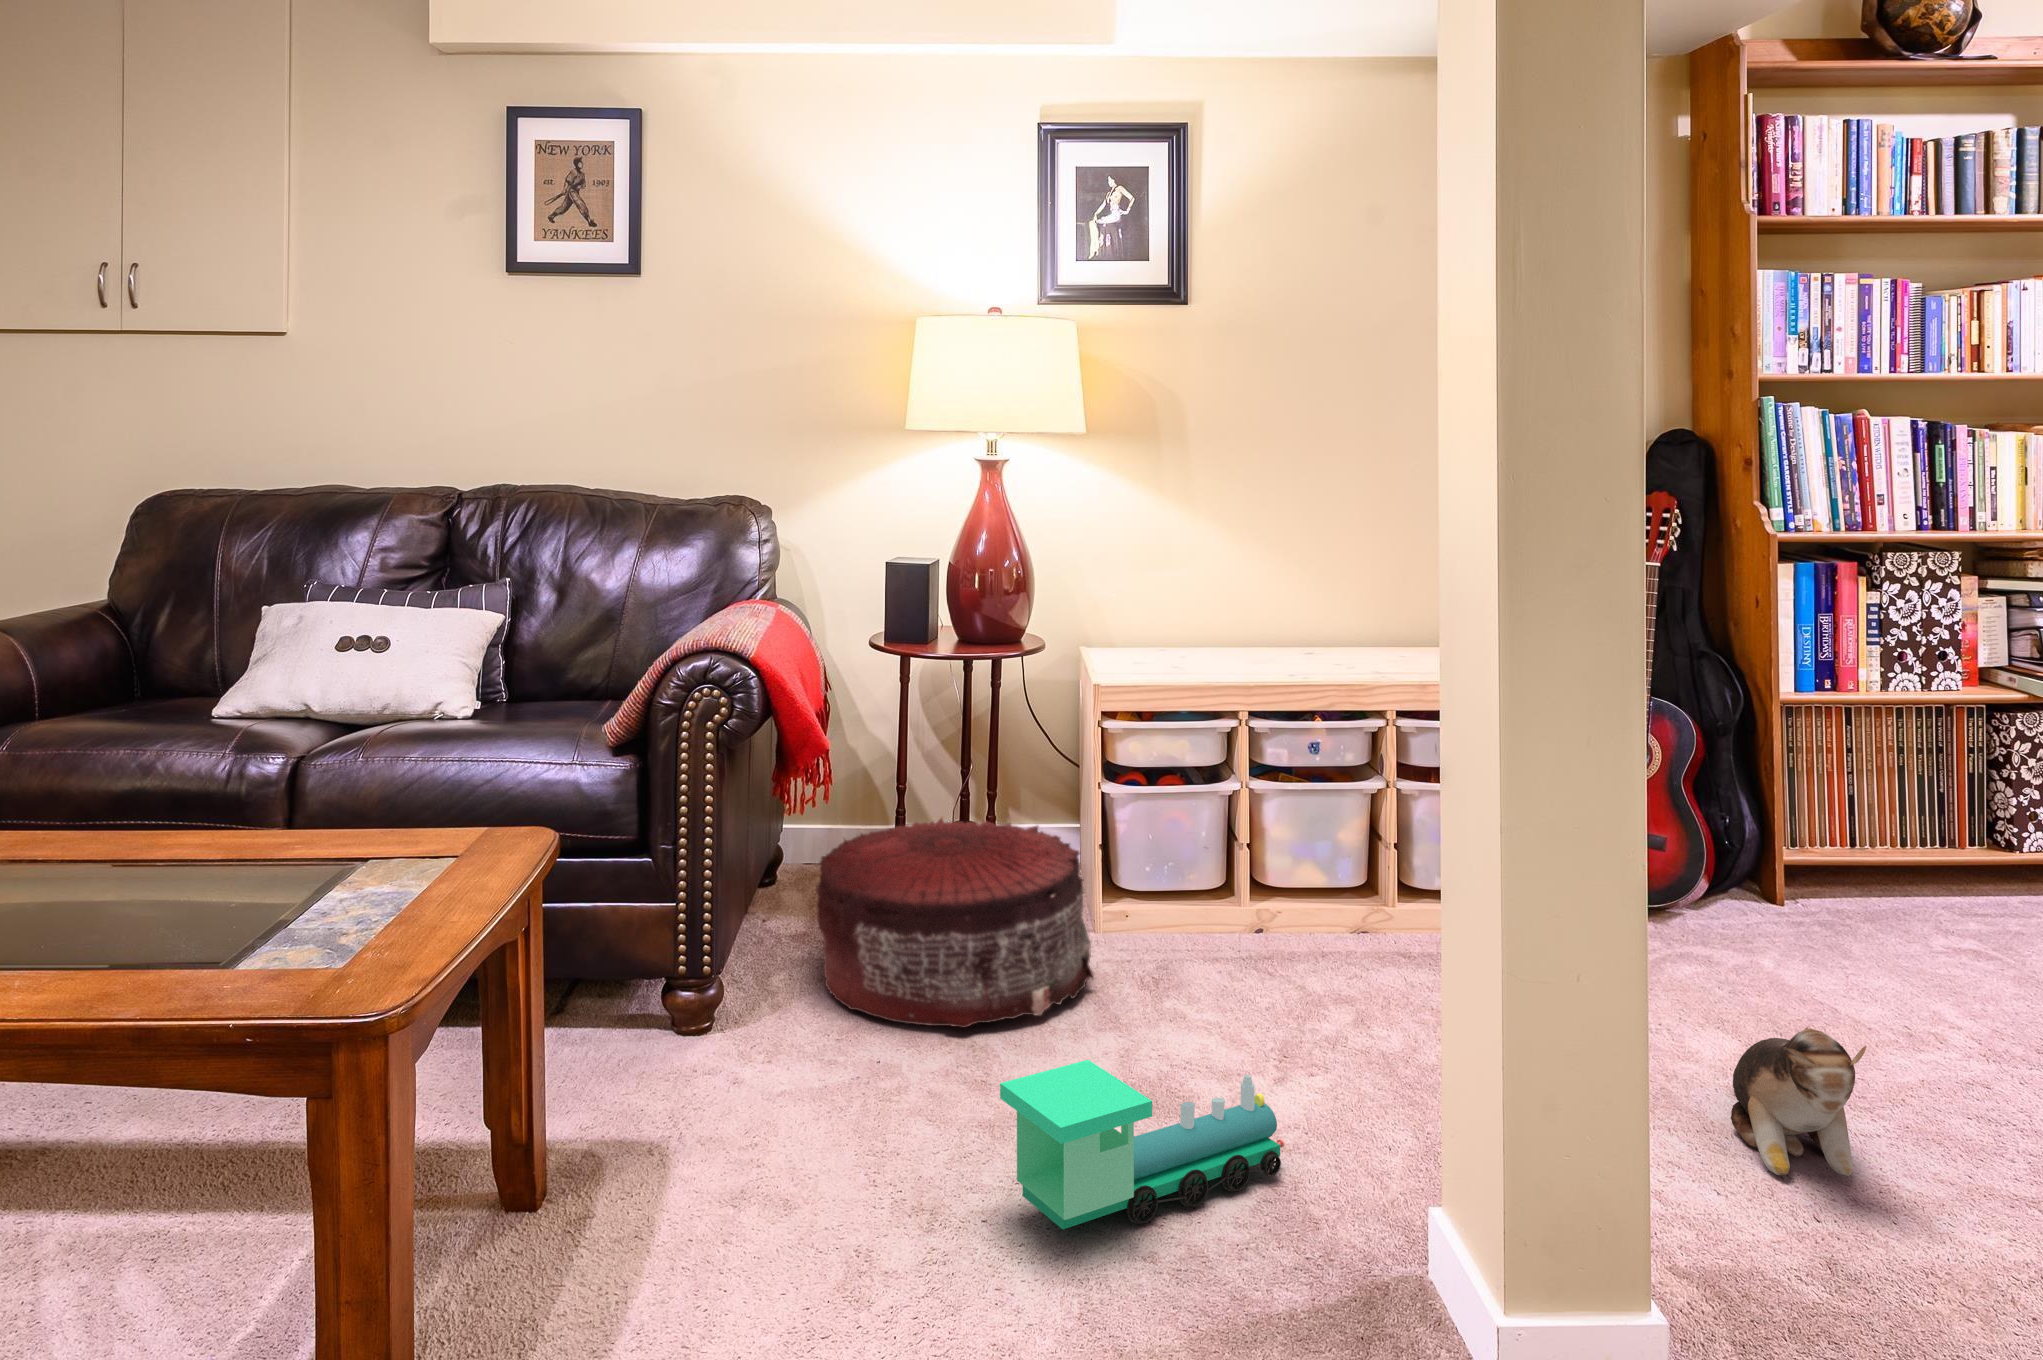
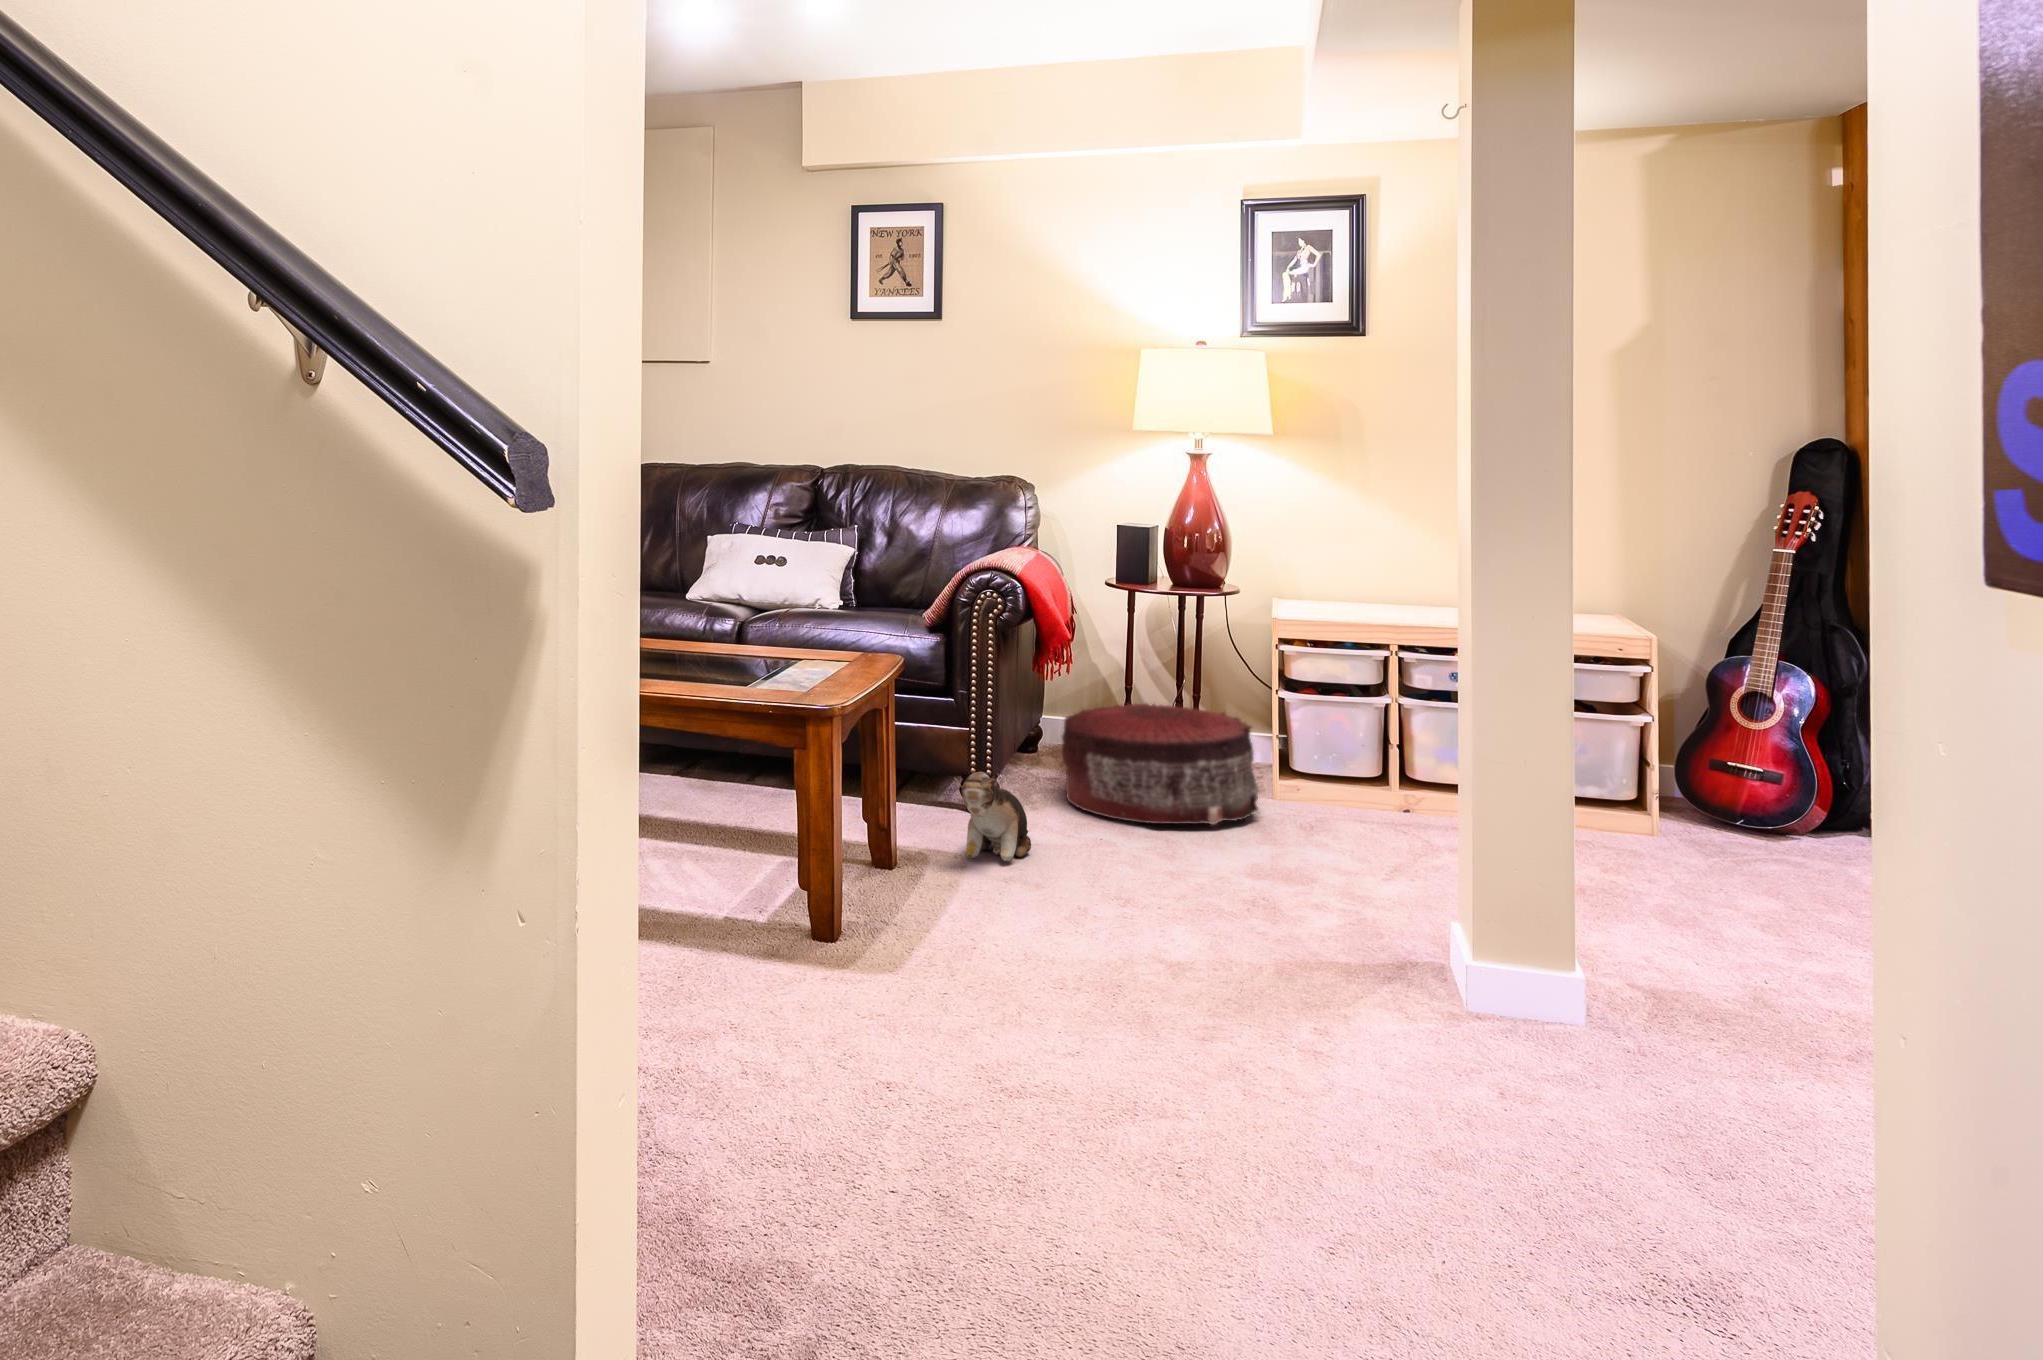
plush toy: present [1731,1027,1866,1176] -> present [954,772,1031,861]
toy train: present [1000,1060,1284,1229] -> none [1167,816,1362,909]

